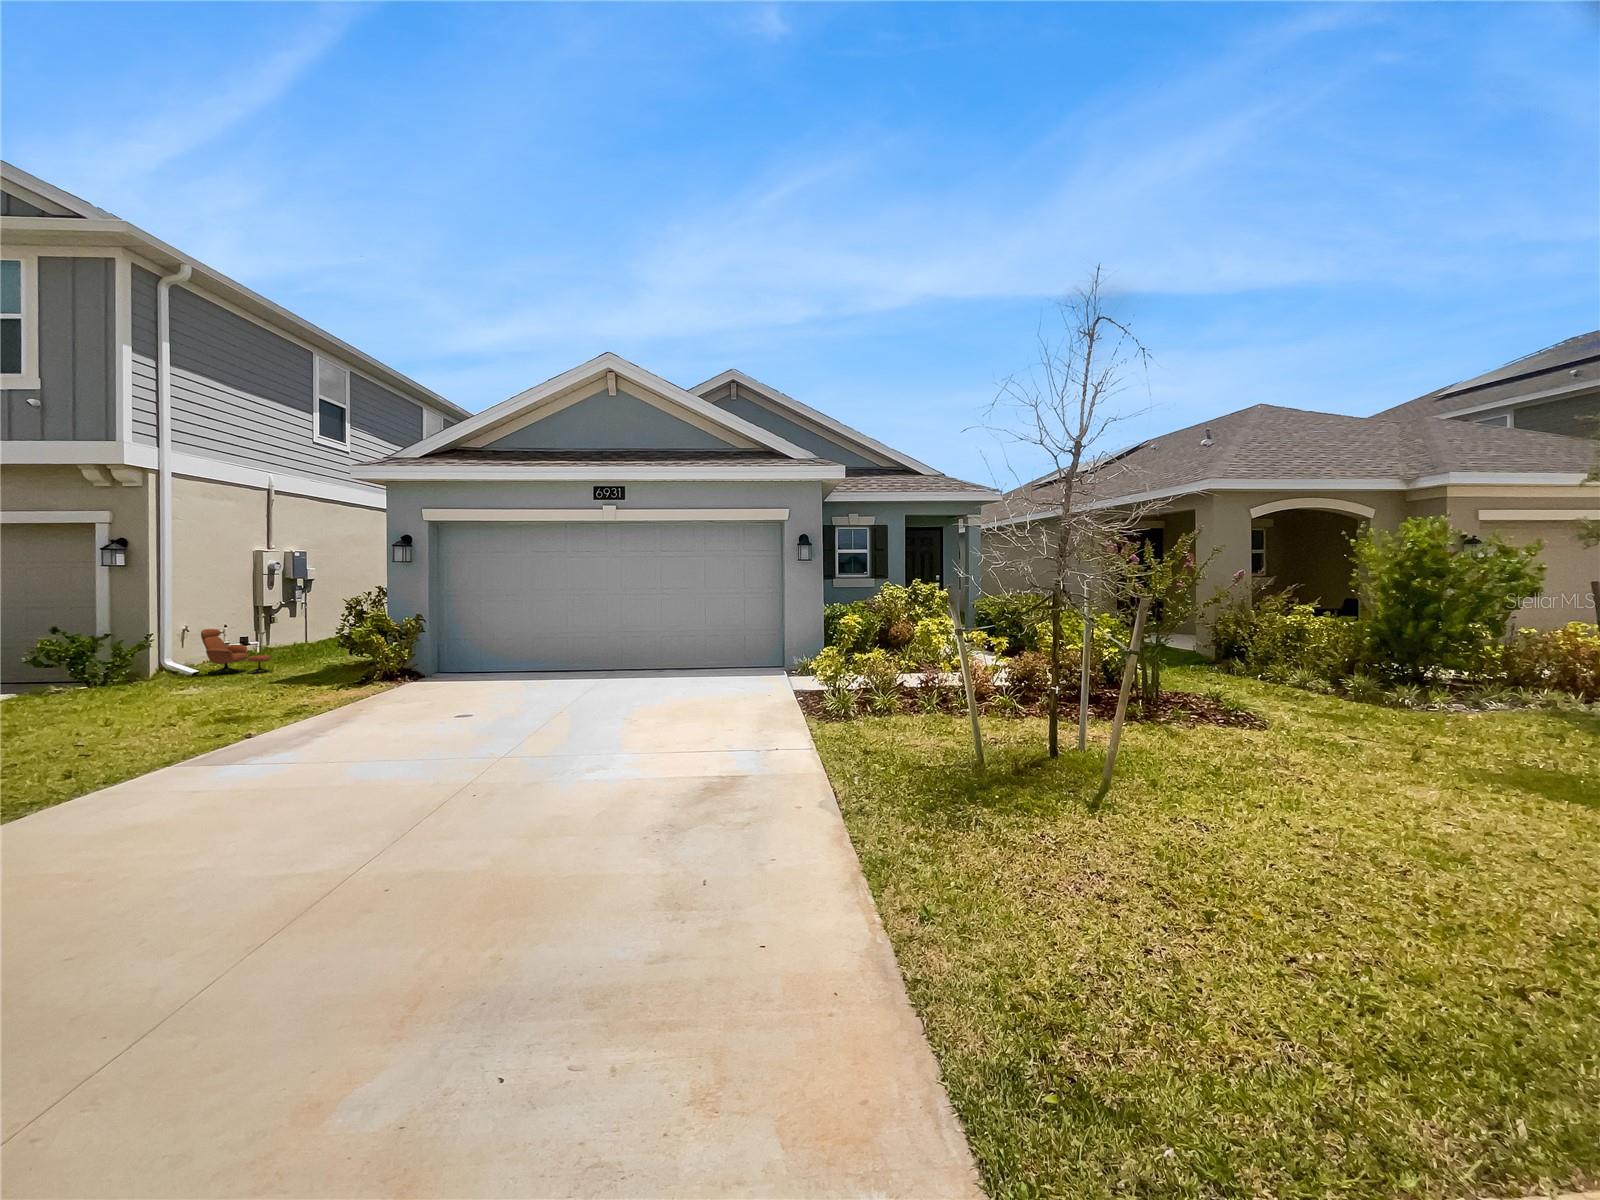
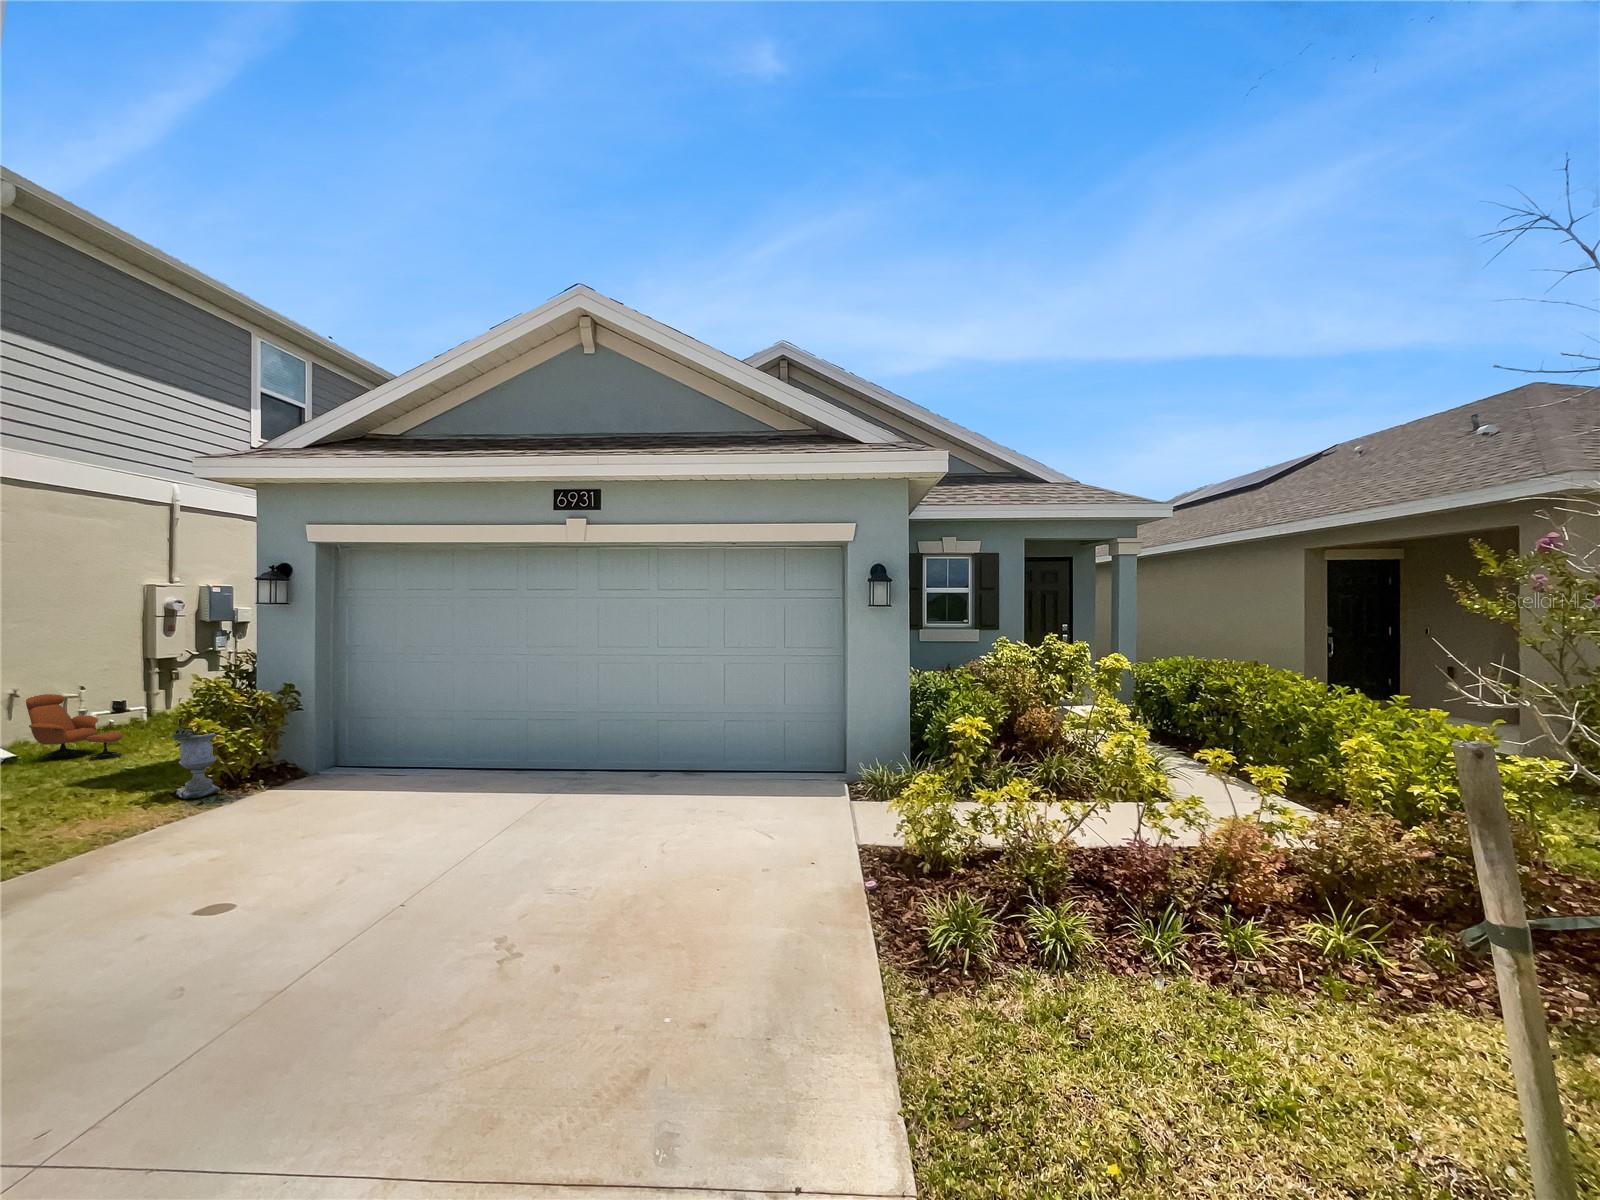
planter: none [354,639,383,686] -> present [172,727,220,799]

